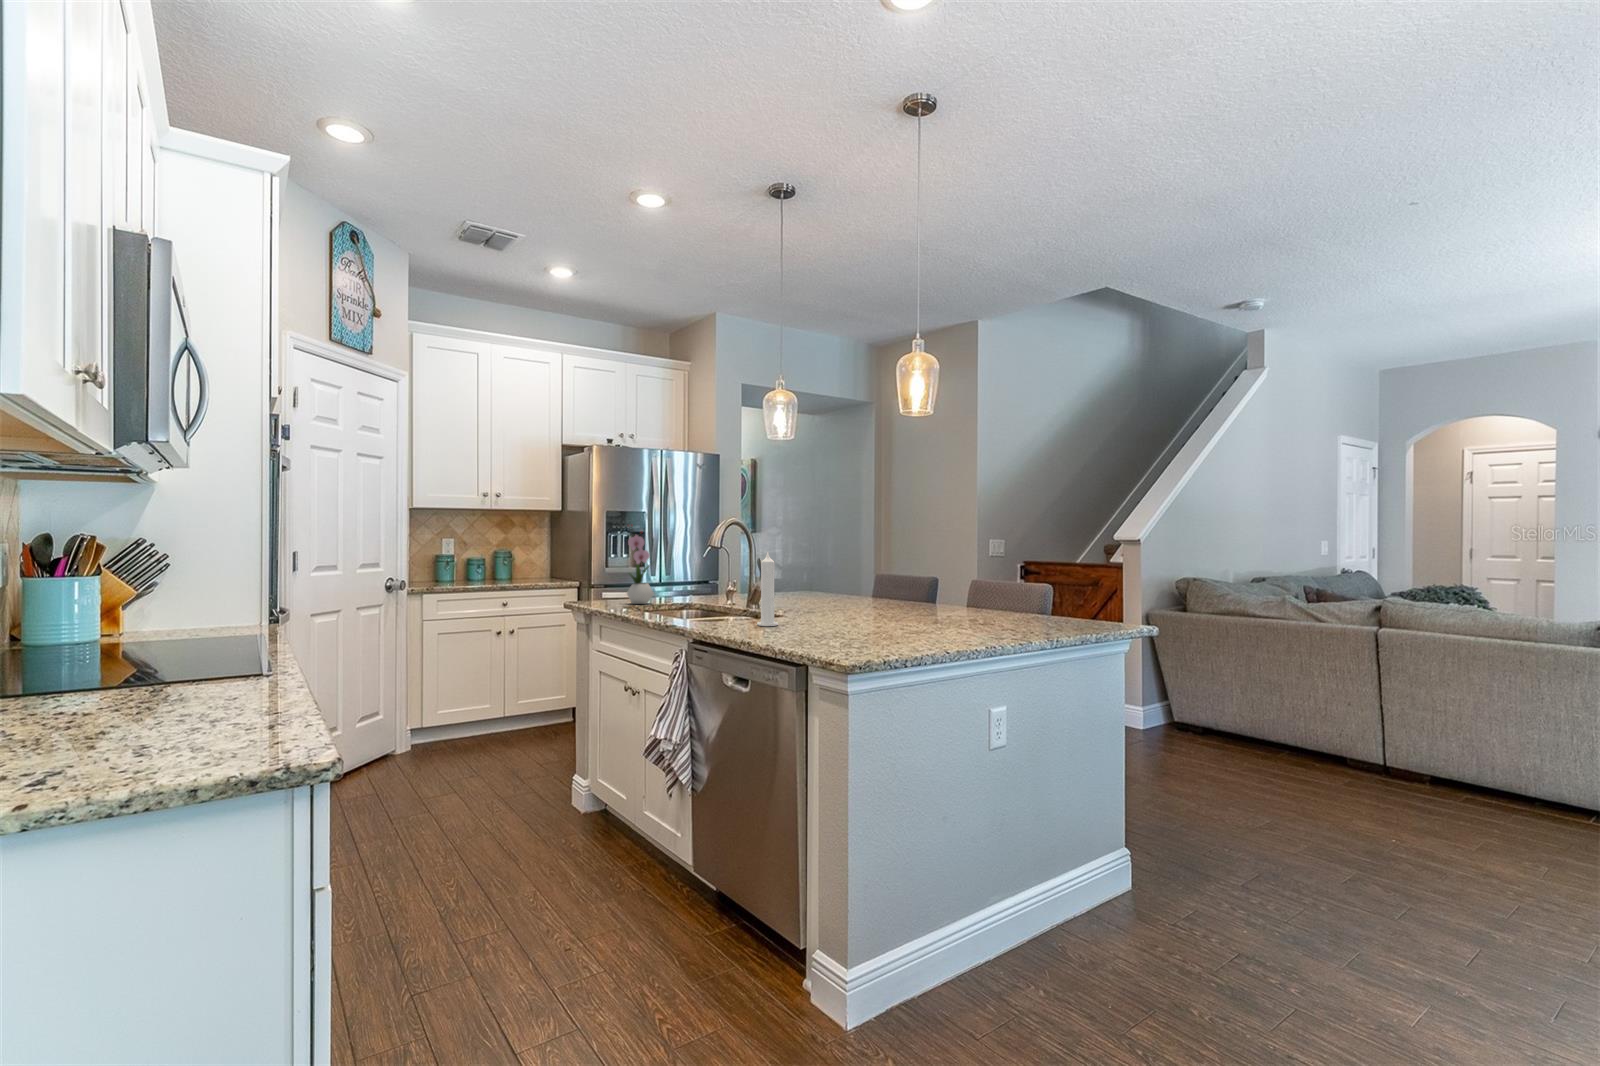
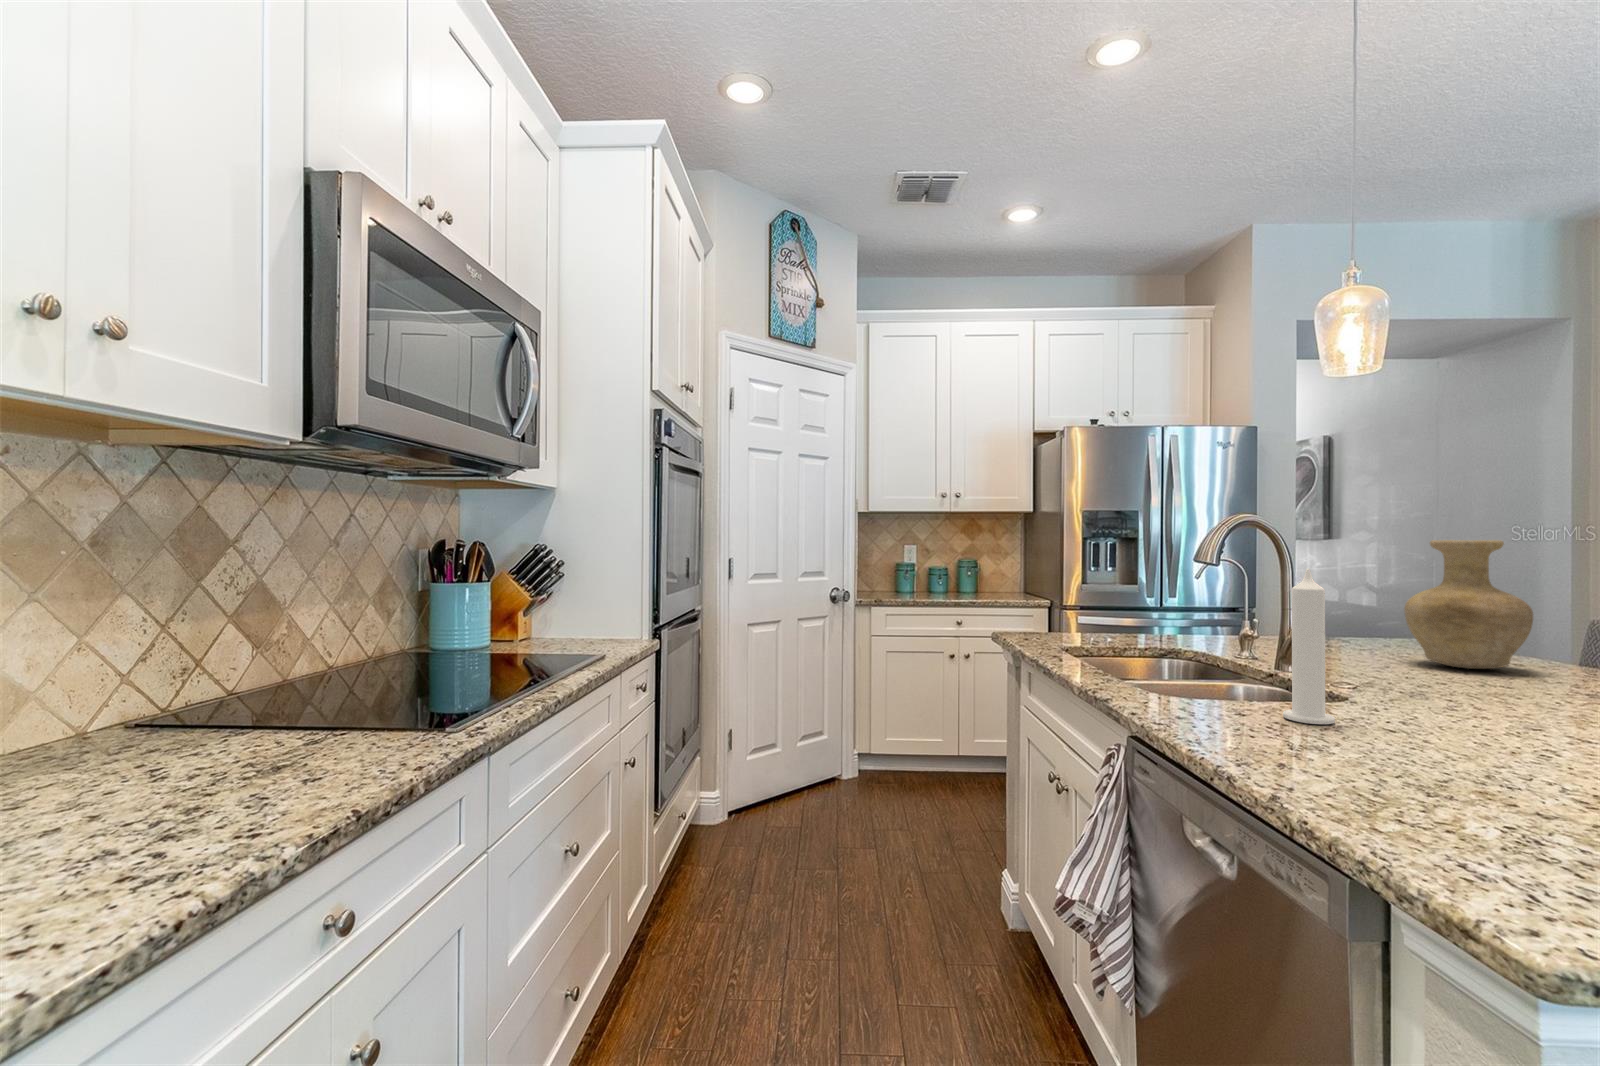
flower arrangement: present [627,533,654,604] -> none [1073,522,1119,643]
vase: none [798,536,847,602] -> present [1404,540,1533,669]

